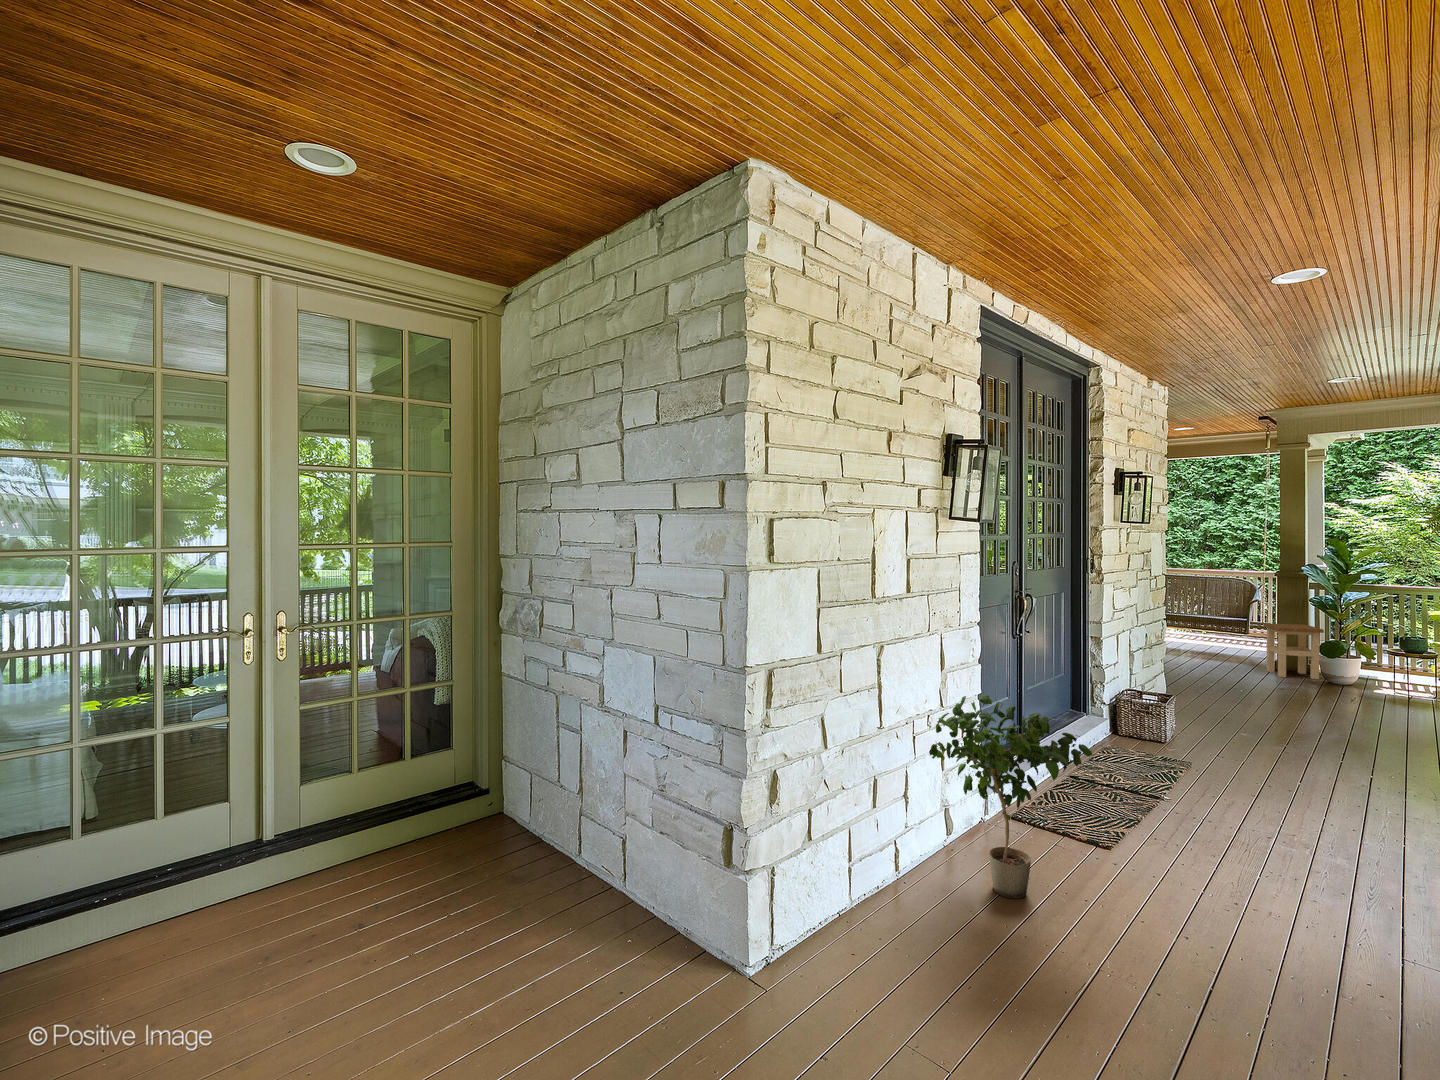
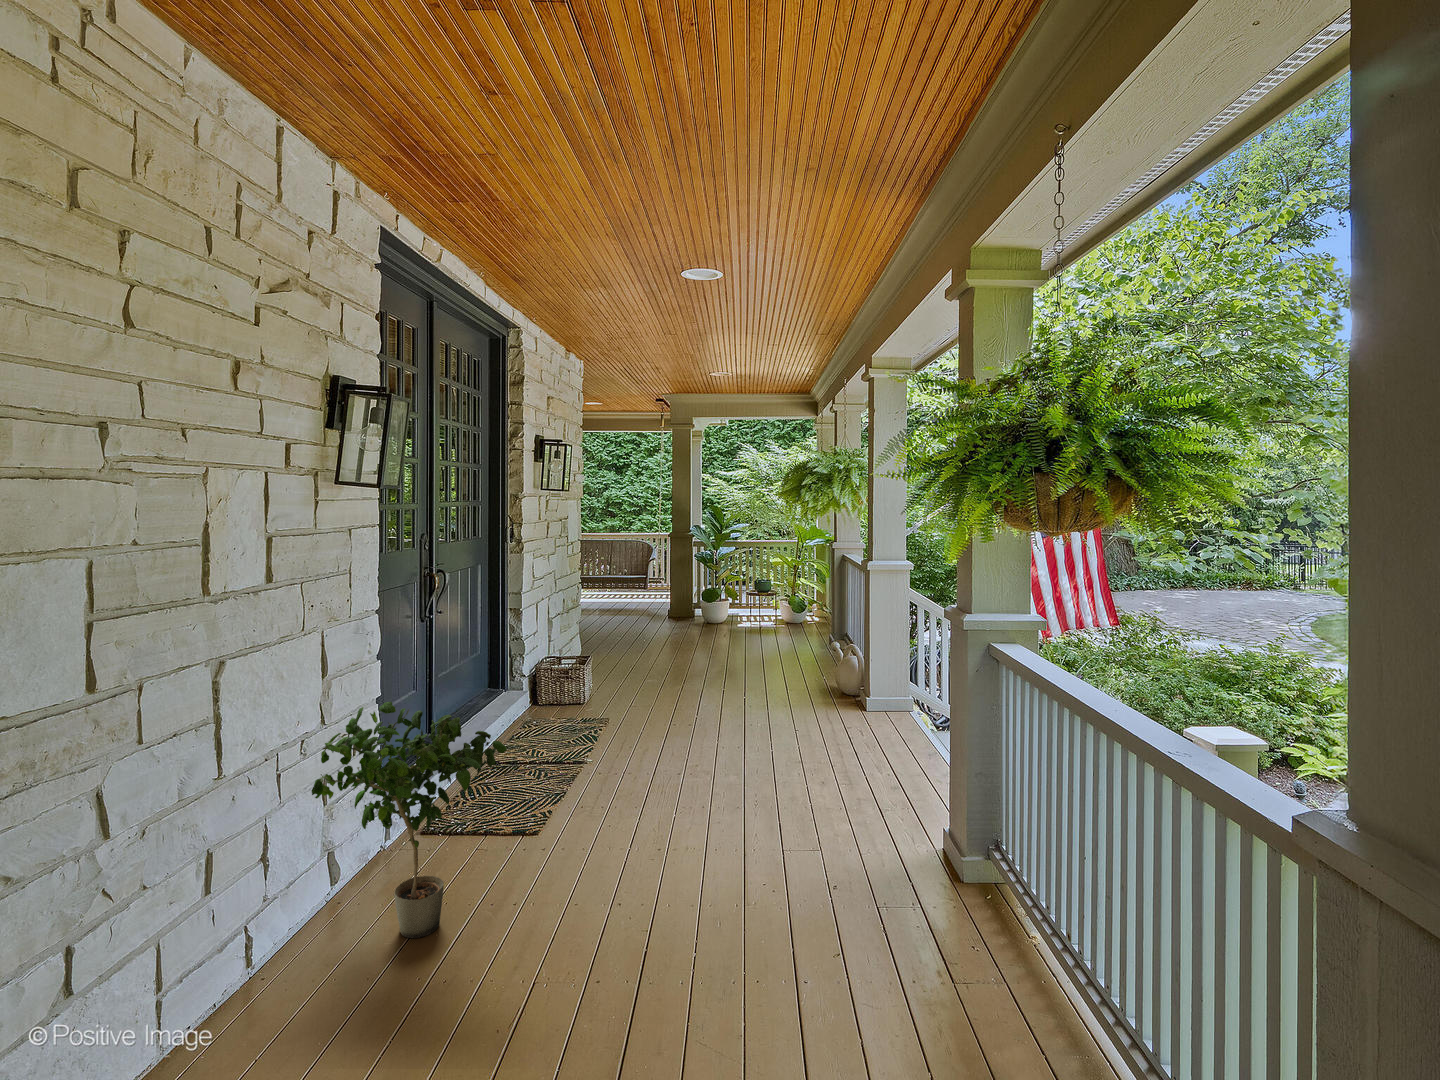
stool: present [1264,623,1324,679] -> none [654,579,693,626]

